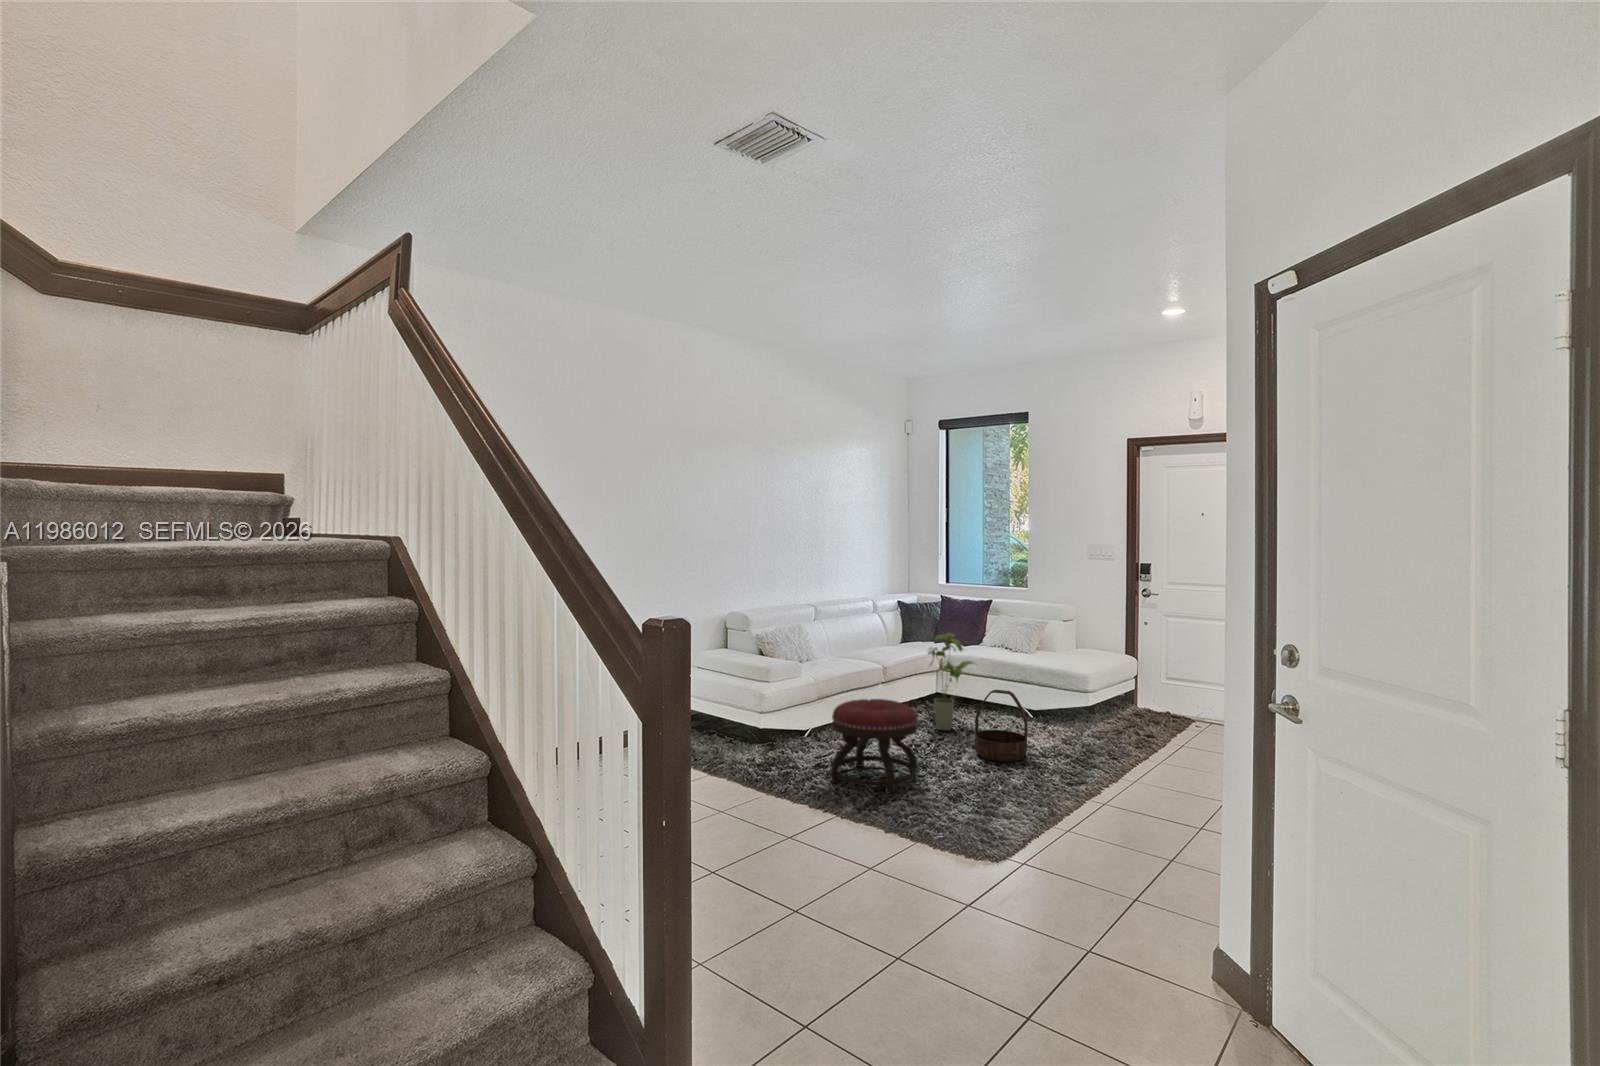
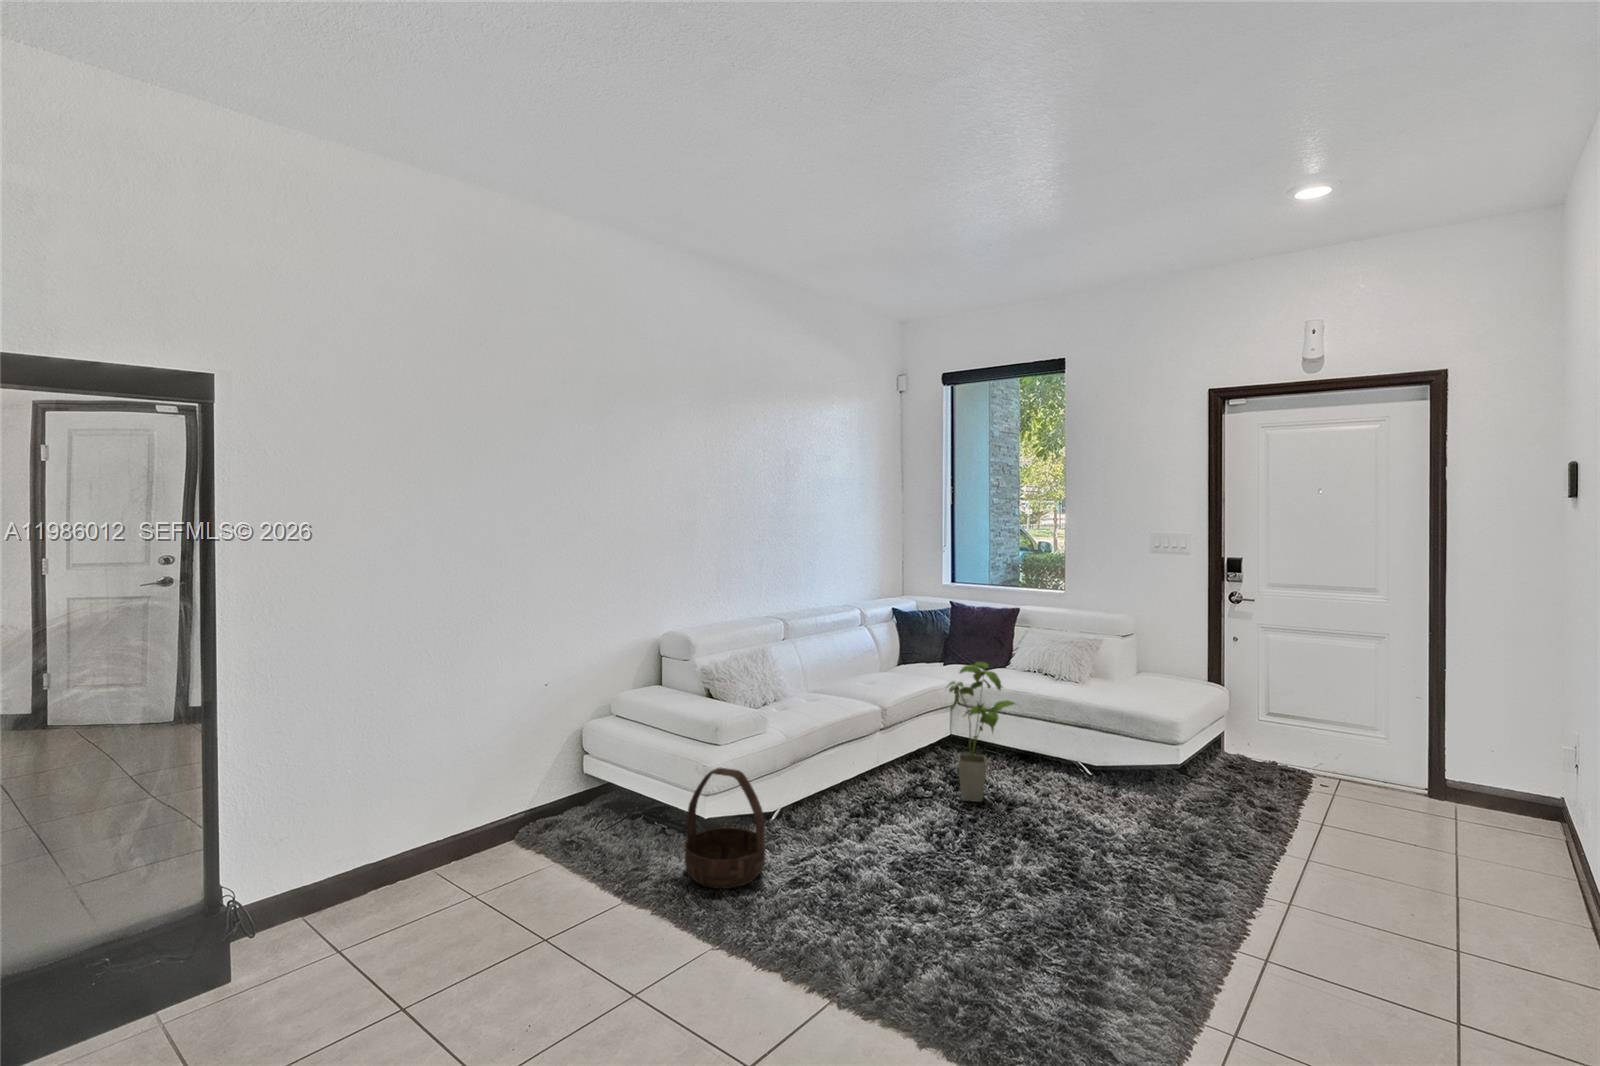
basket: present [975,690,1027,762] -> present [685,768,765,889]
ottoman: present [831,699,918,793] -> none [815,777,954,946]

